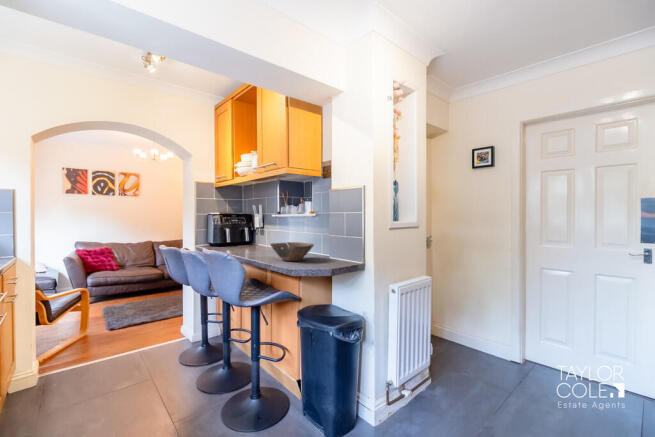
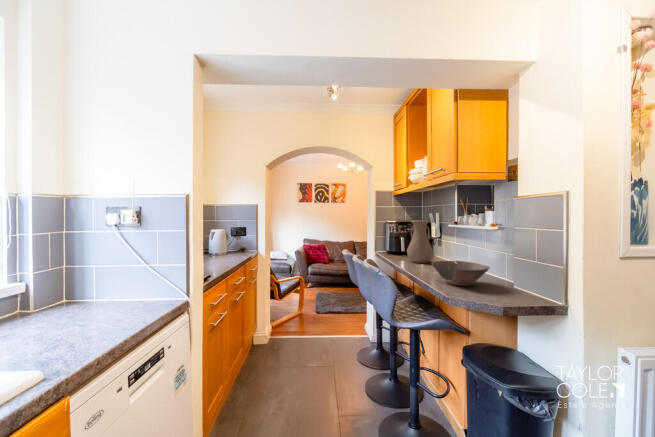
vase: none [236,211,260,251] -> present [407,220,433,263]

